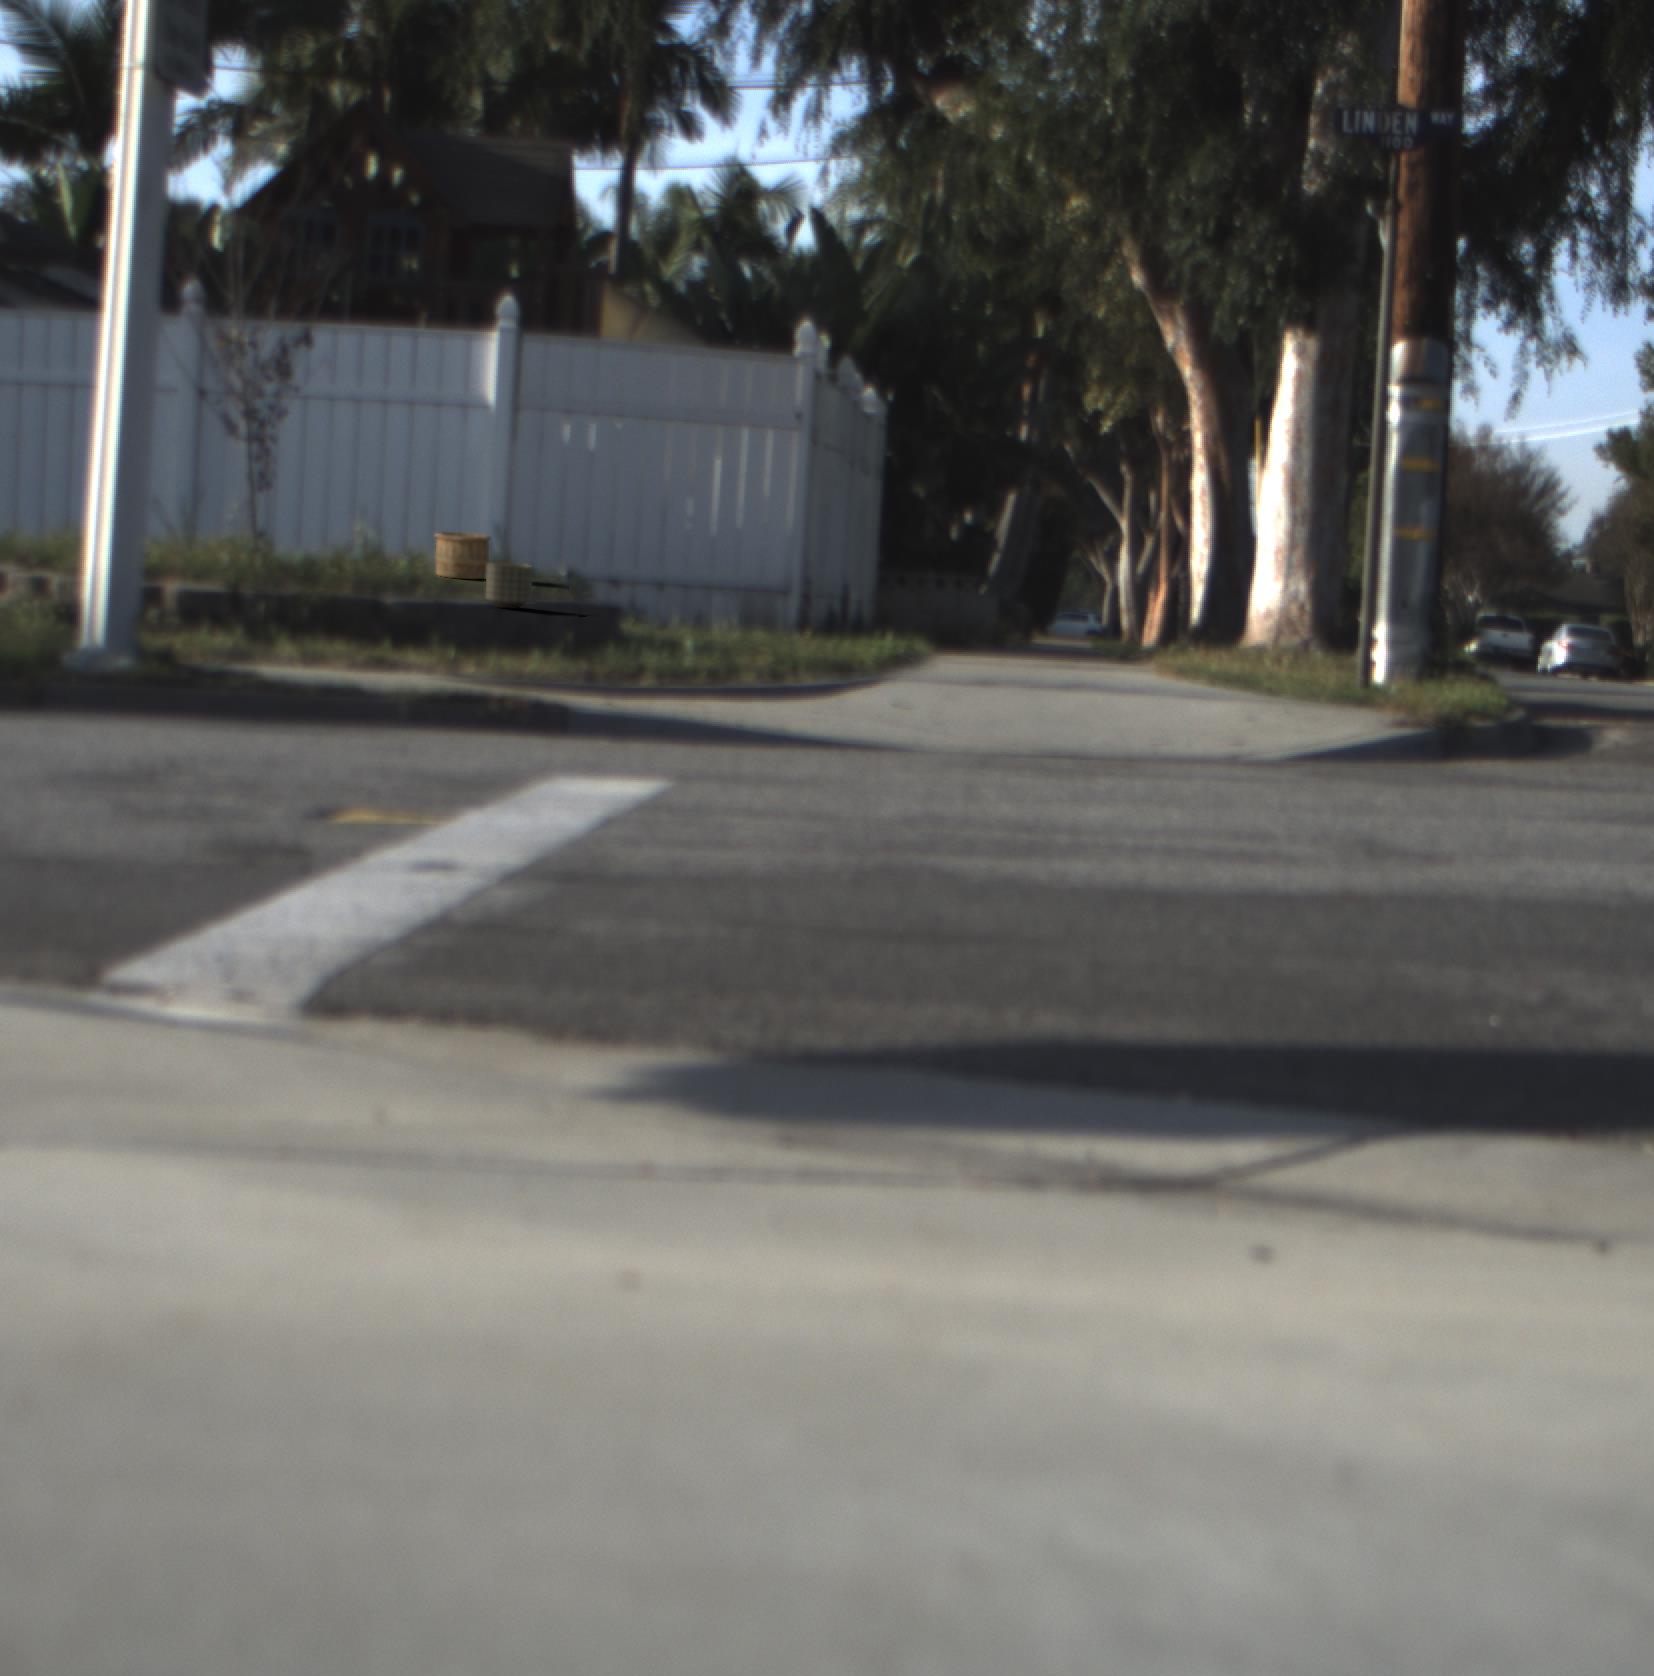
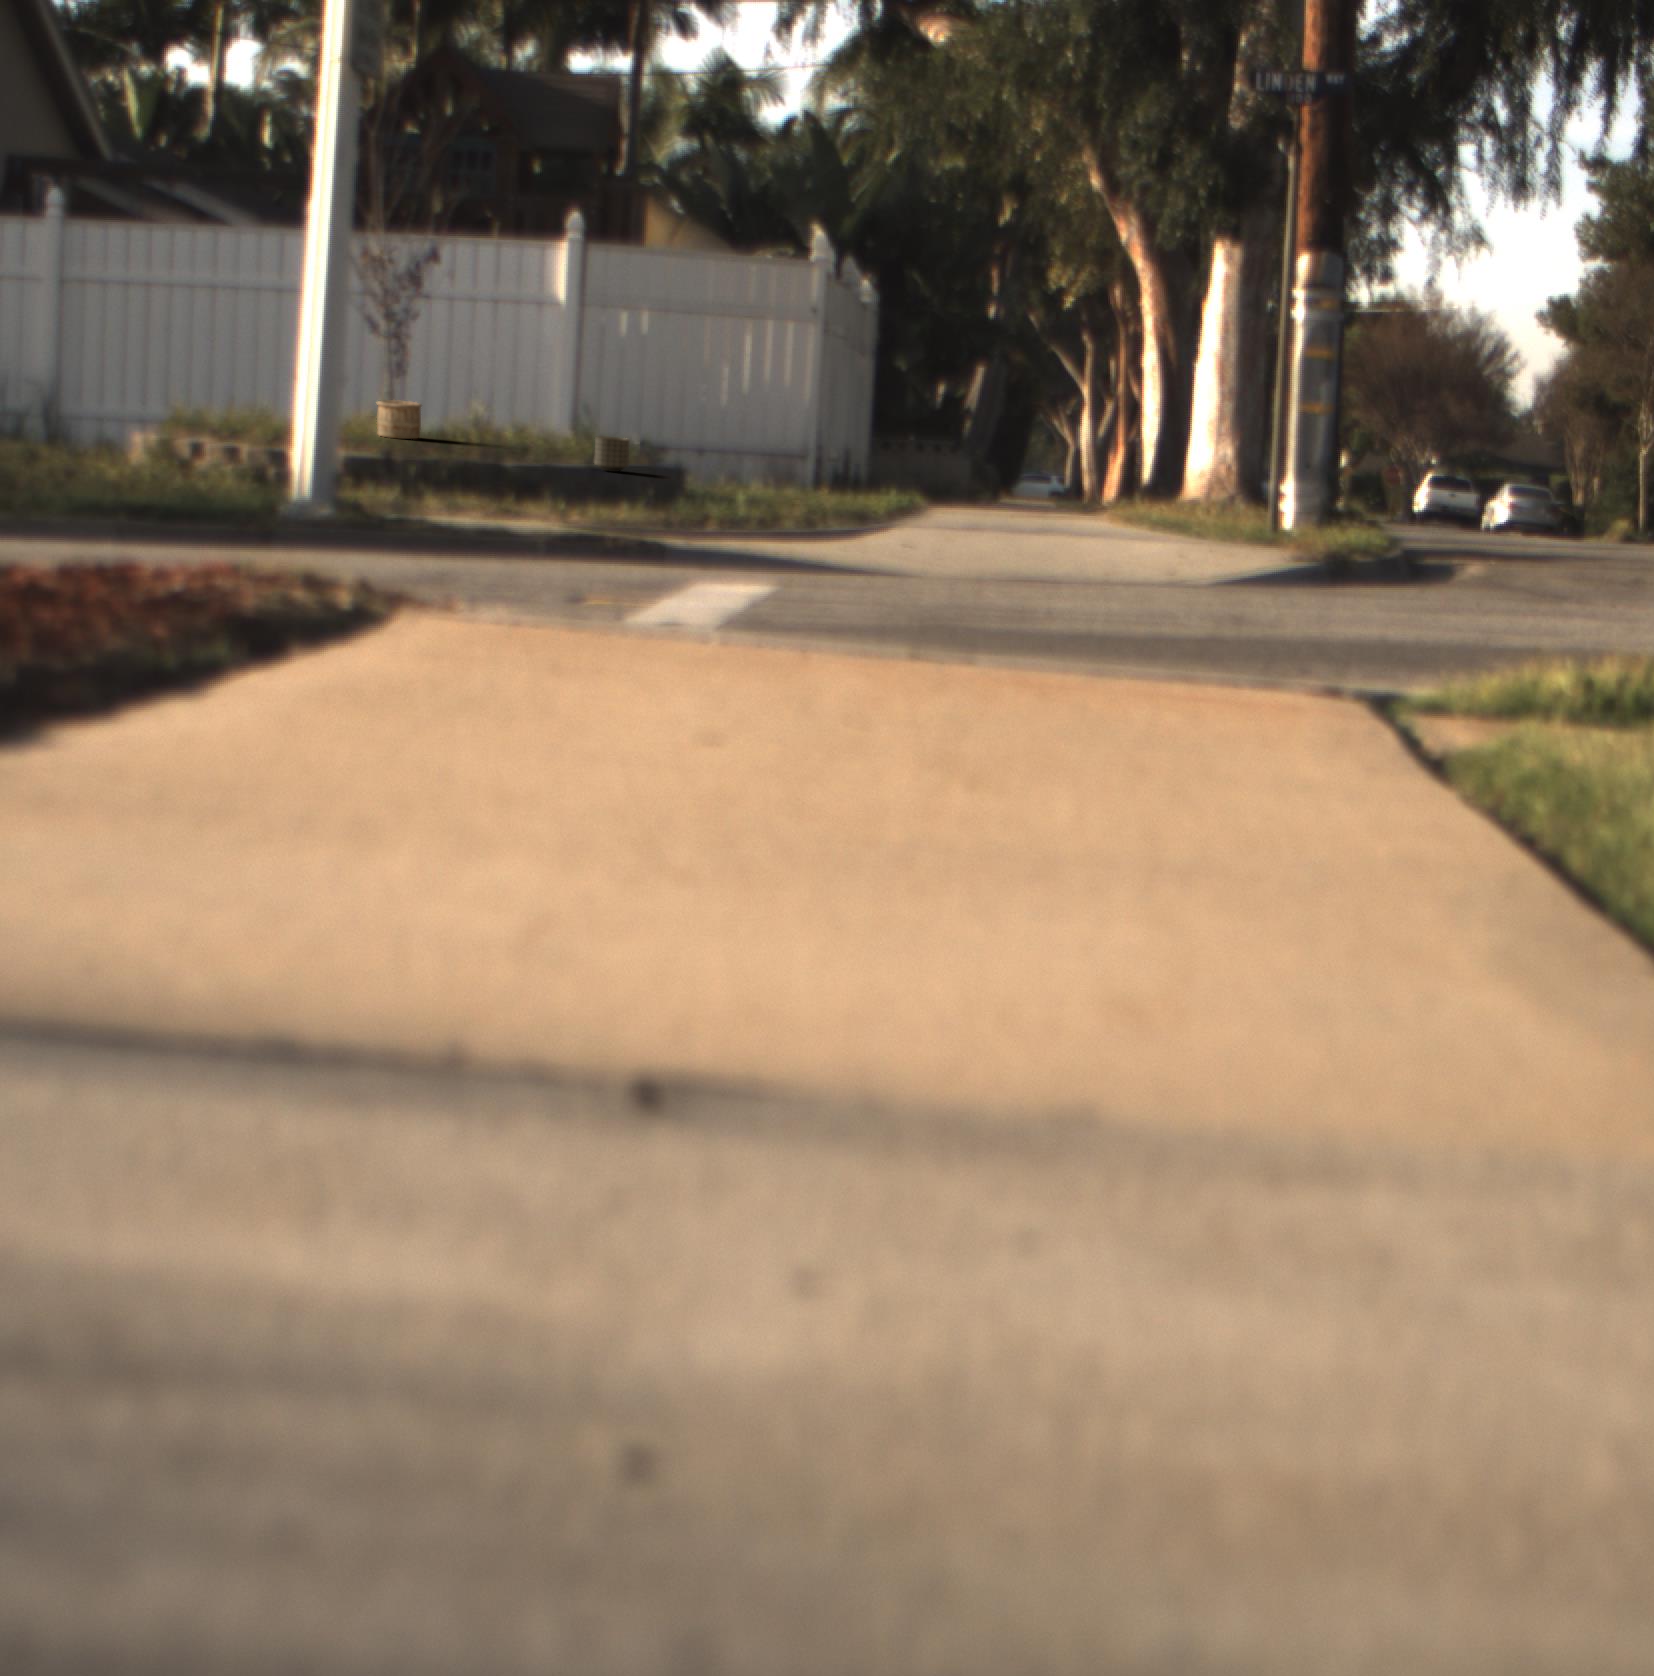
wooden bucket: present [435,532,490,579] -> present [377,400,422,439]

